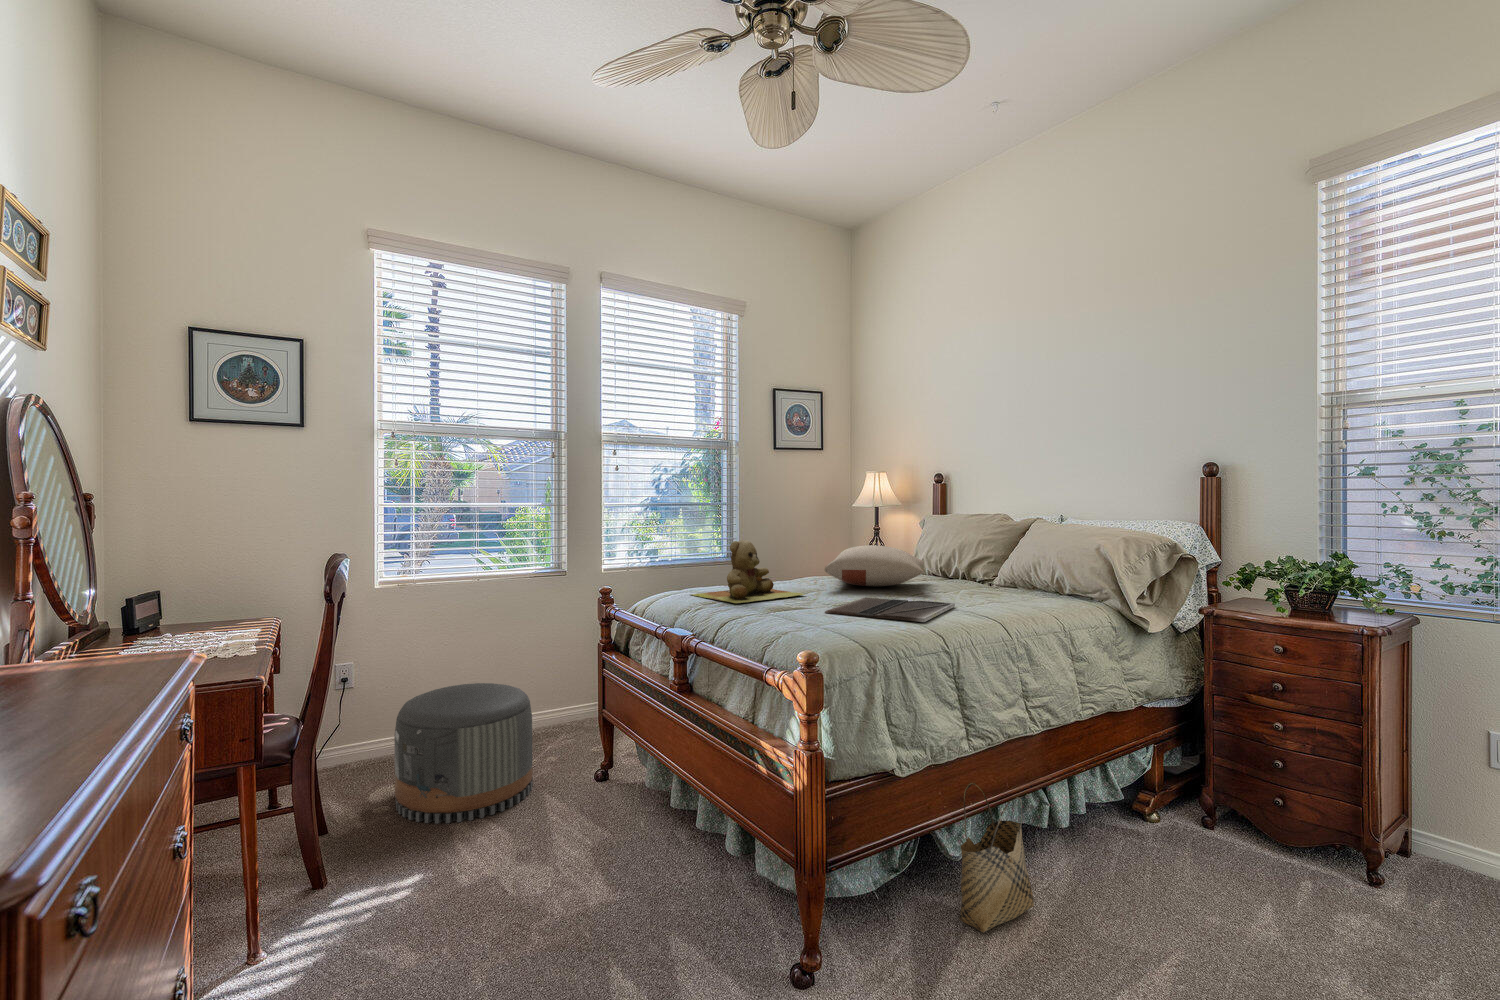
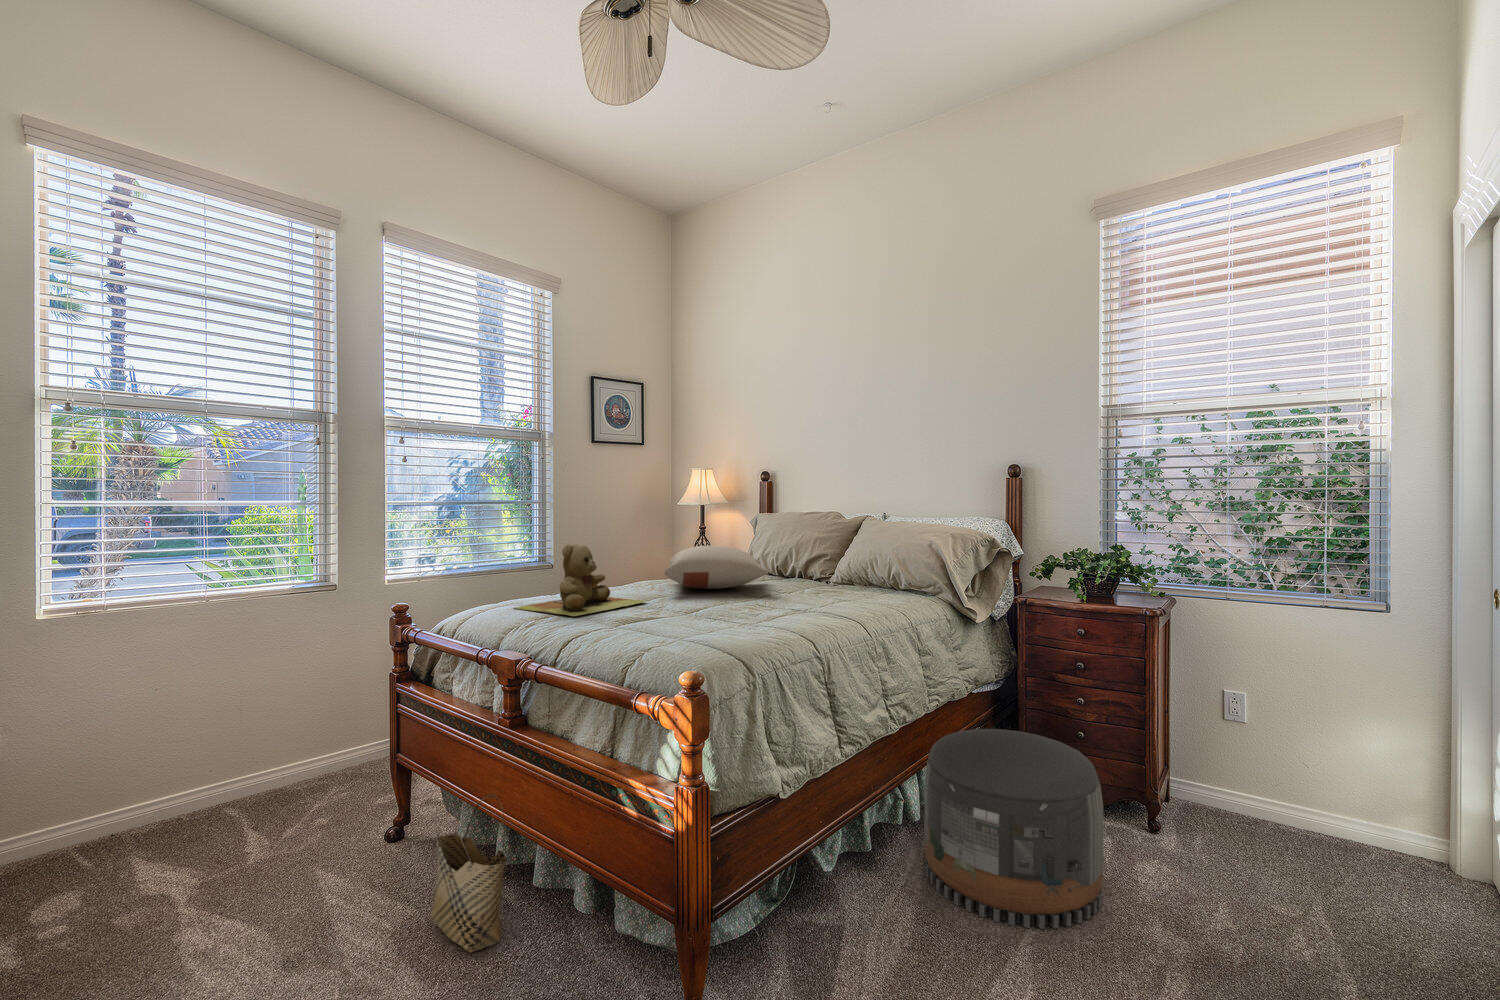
laptop: present [825,597,955,622] -> none [680,602,808,627]
pouf: present [394,683,533,824] -> present [924,729,1103,929]
woven basket: present [959,783,1034,933] -> present [430,794,507,952]

